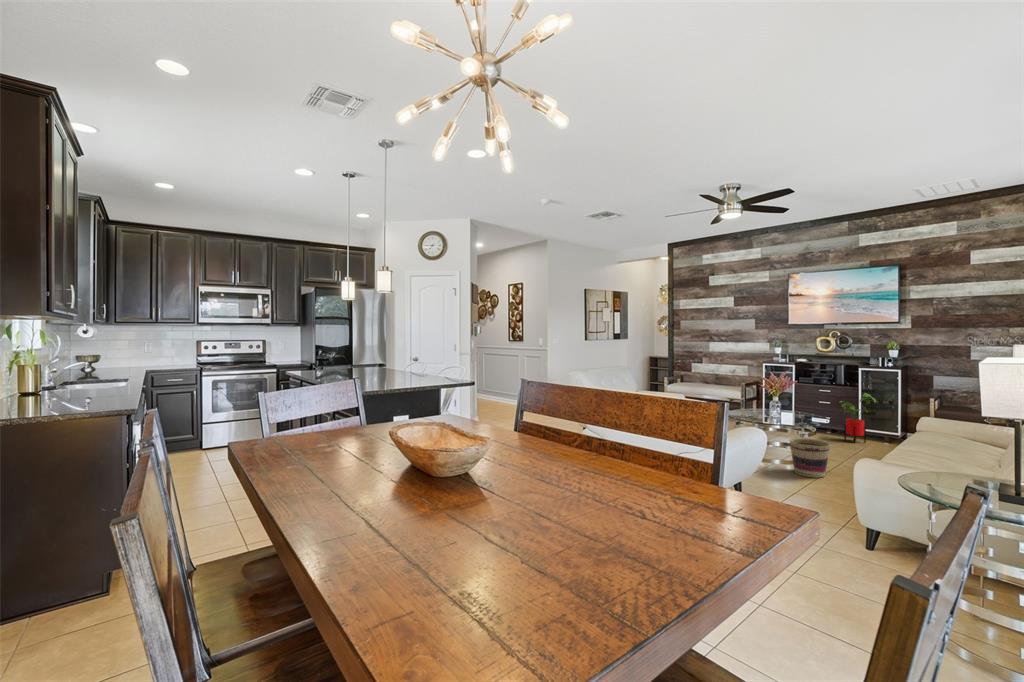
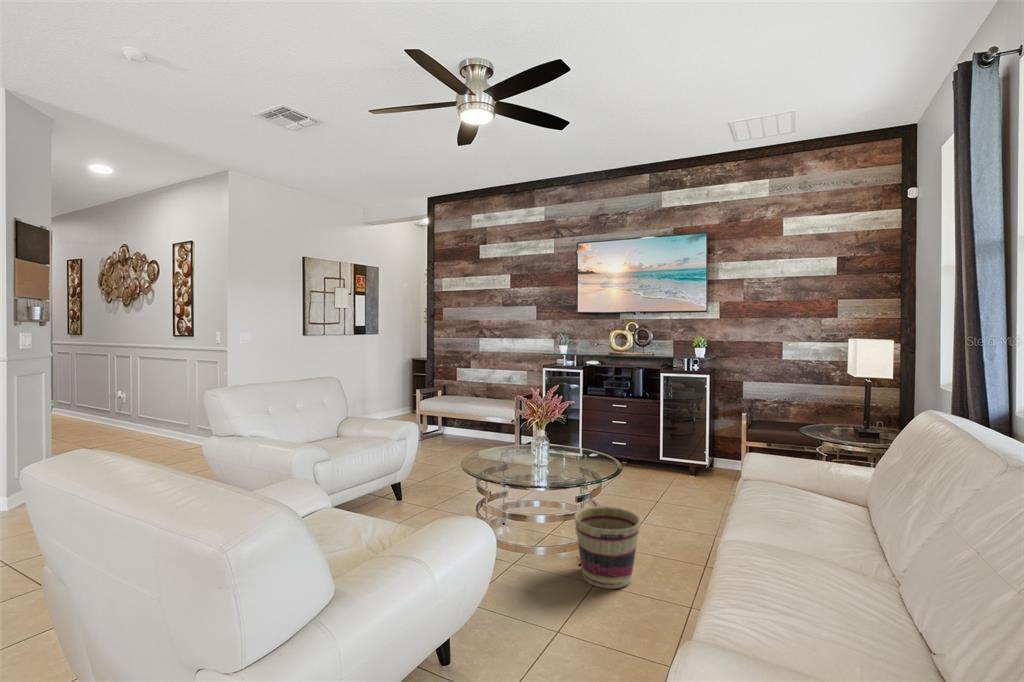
house plant: present [840,393,876,443] -> none [639,409,684,482]

